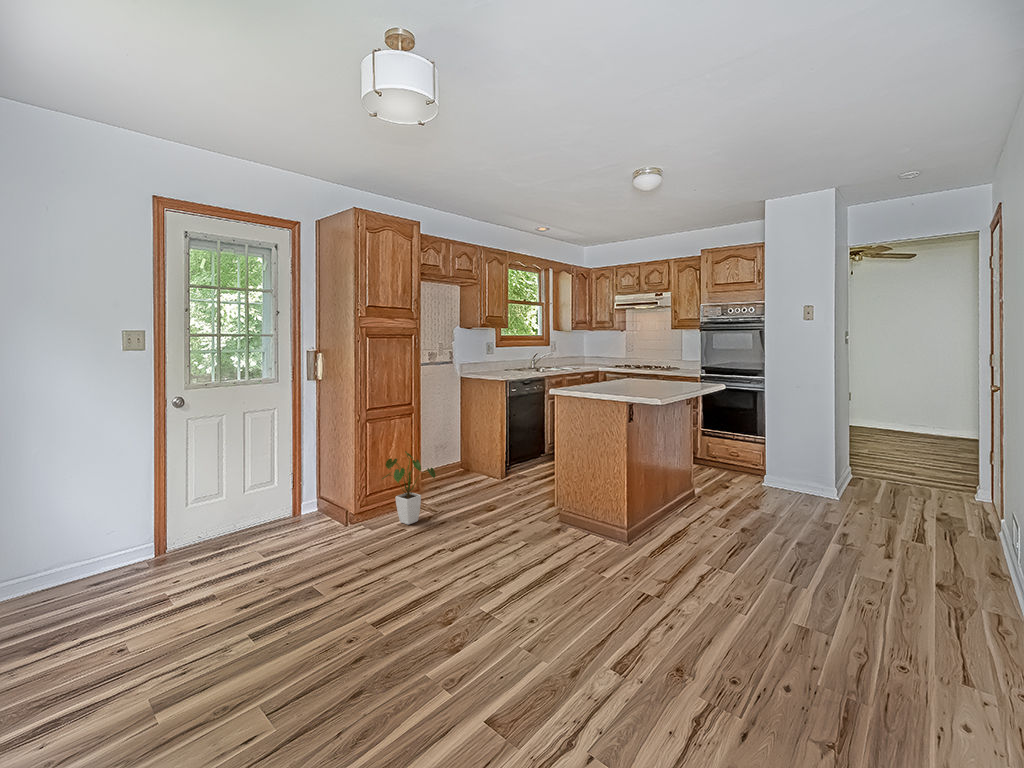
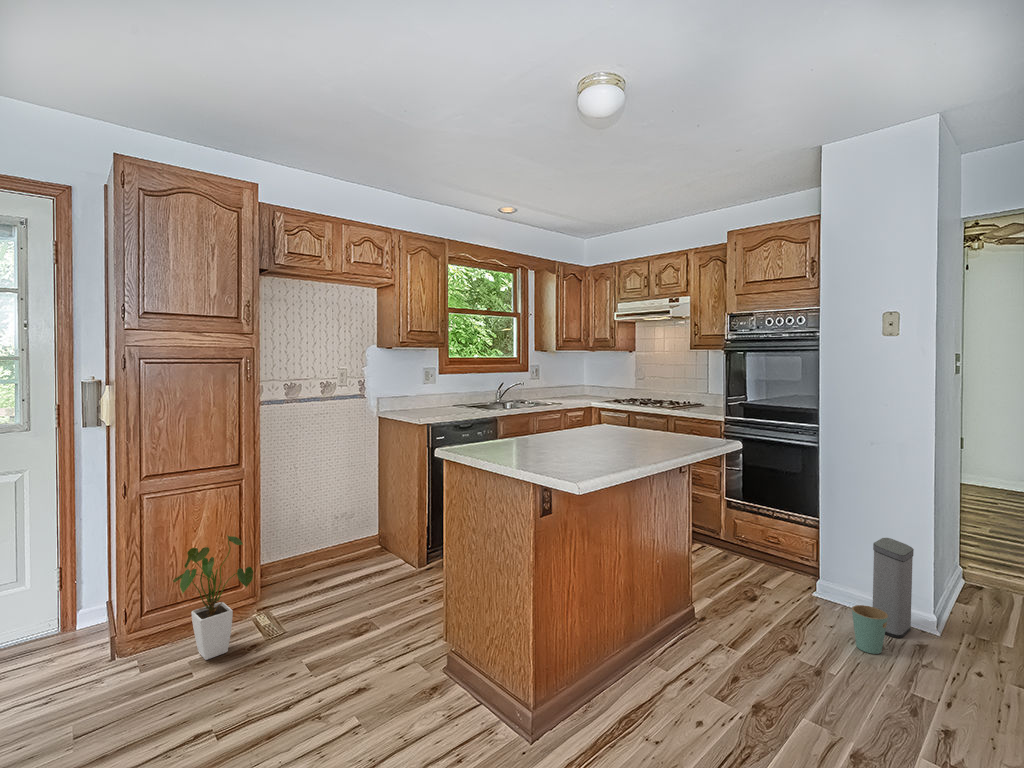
trash can: none [784,443,818,505] -> present [852,538,914,654]

